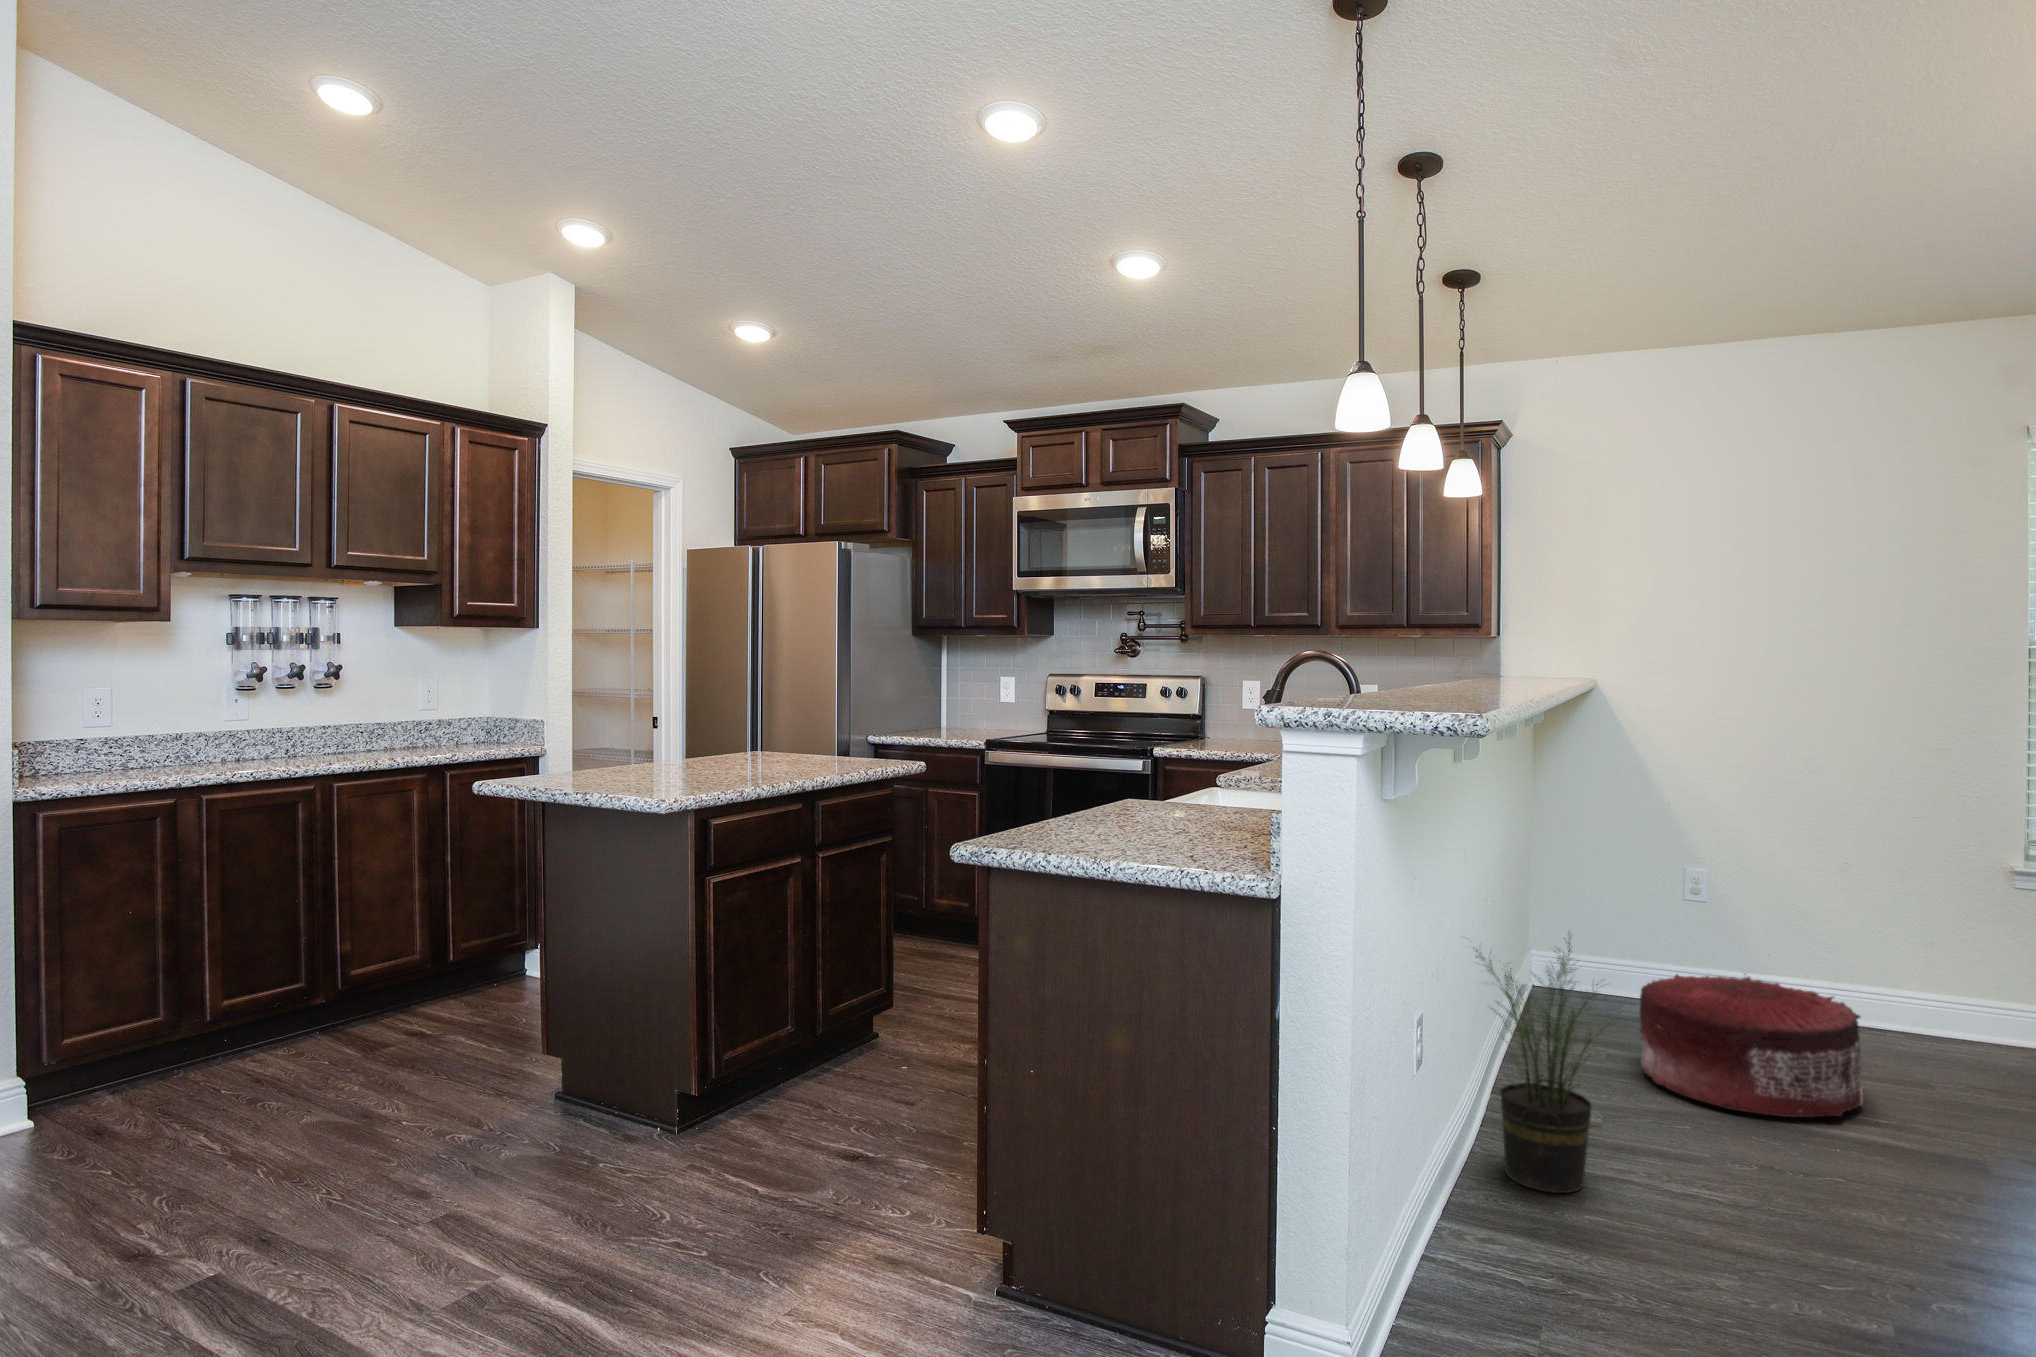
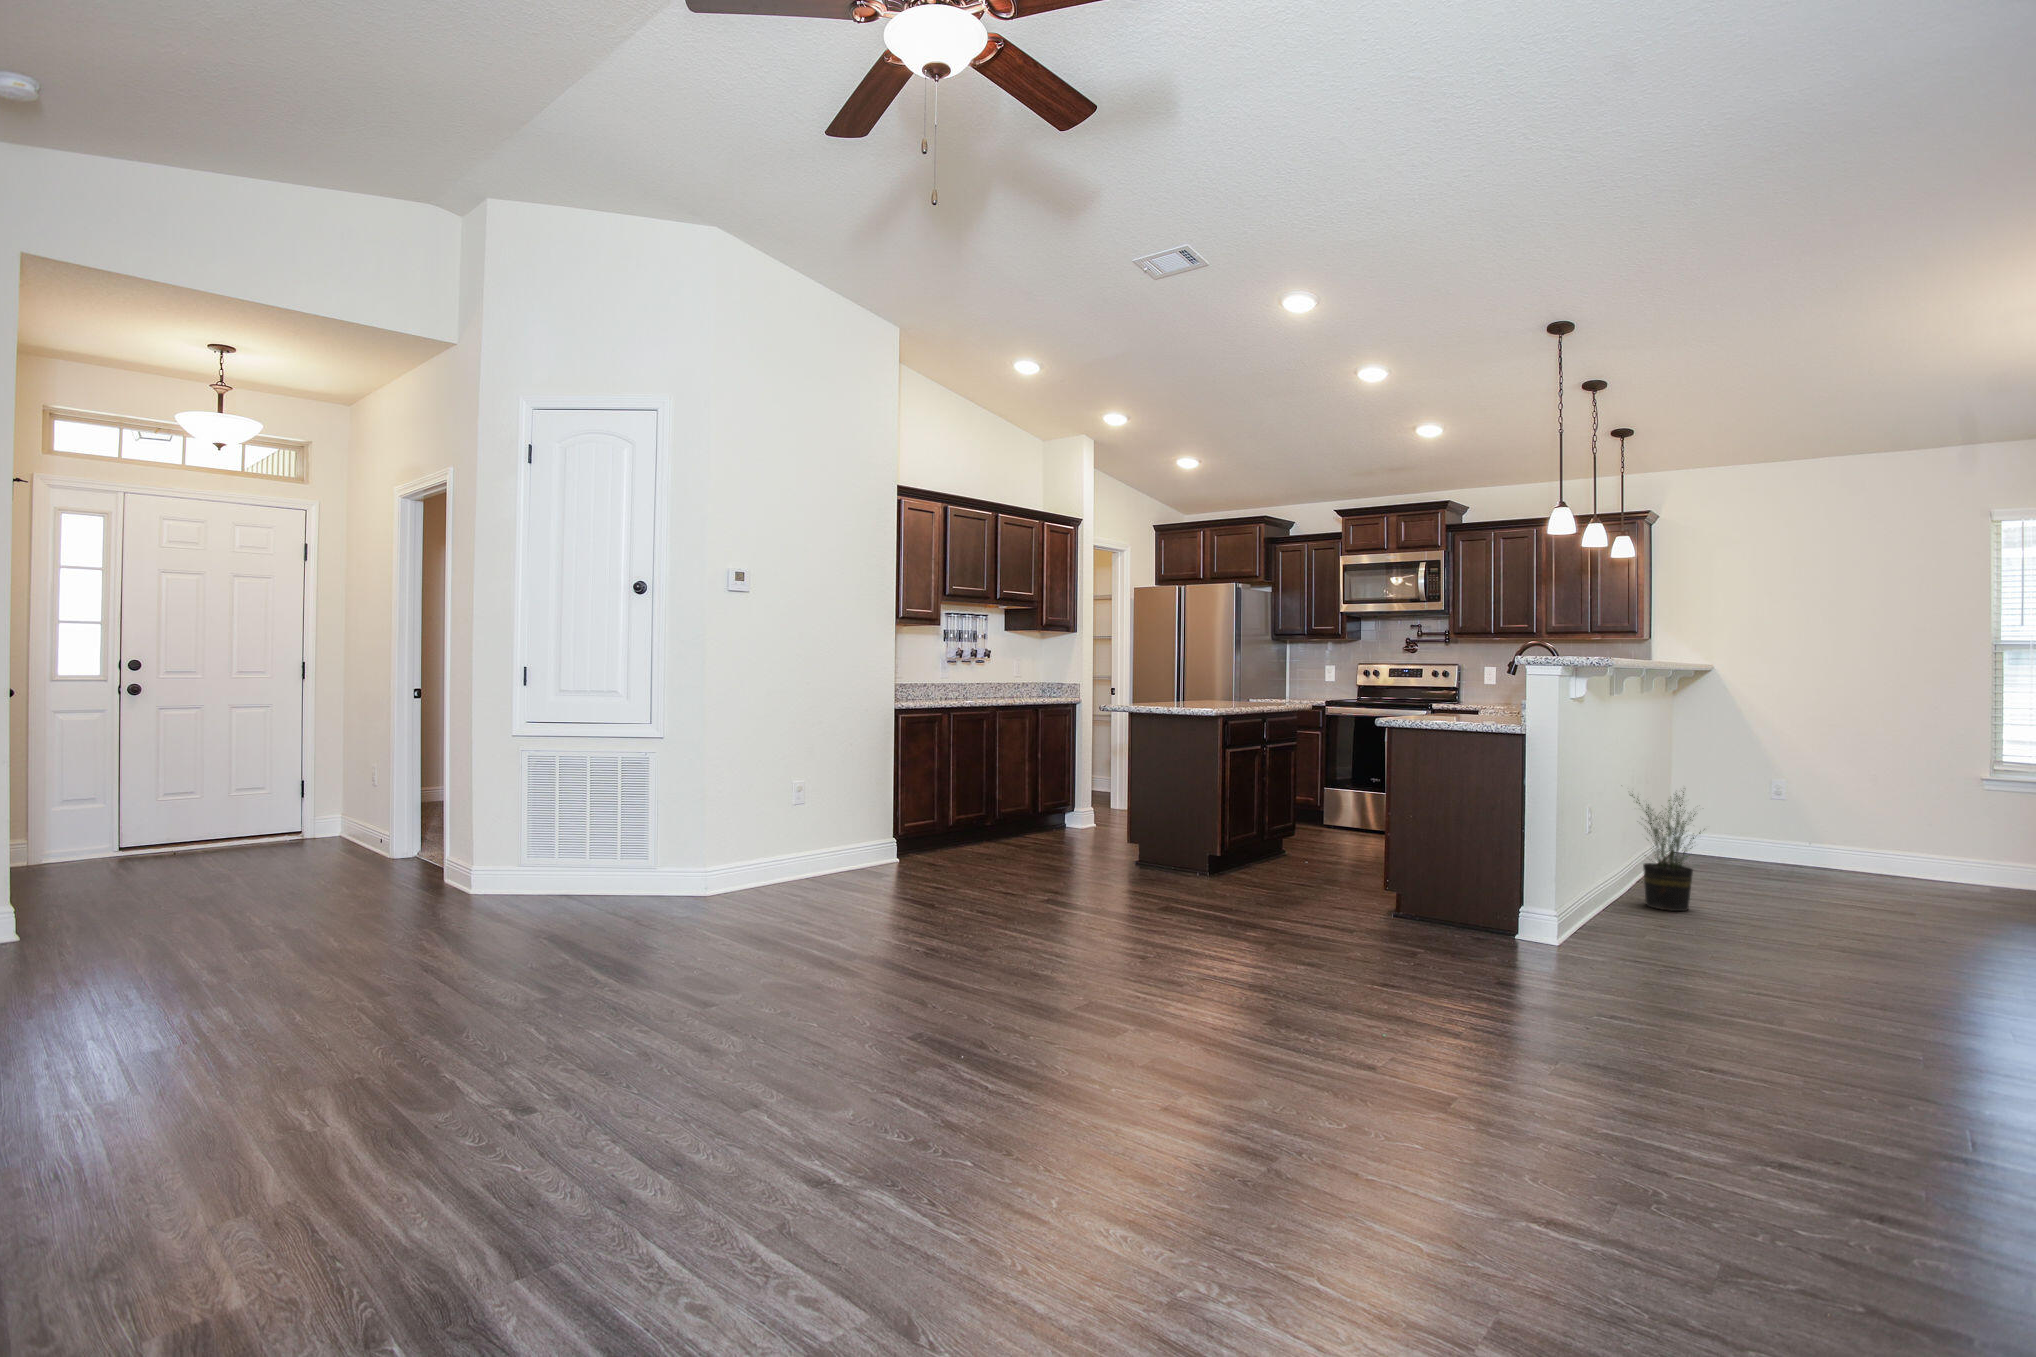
pouf: present [1640,974,1863,1117] -> none [1738,832,1874,900]

